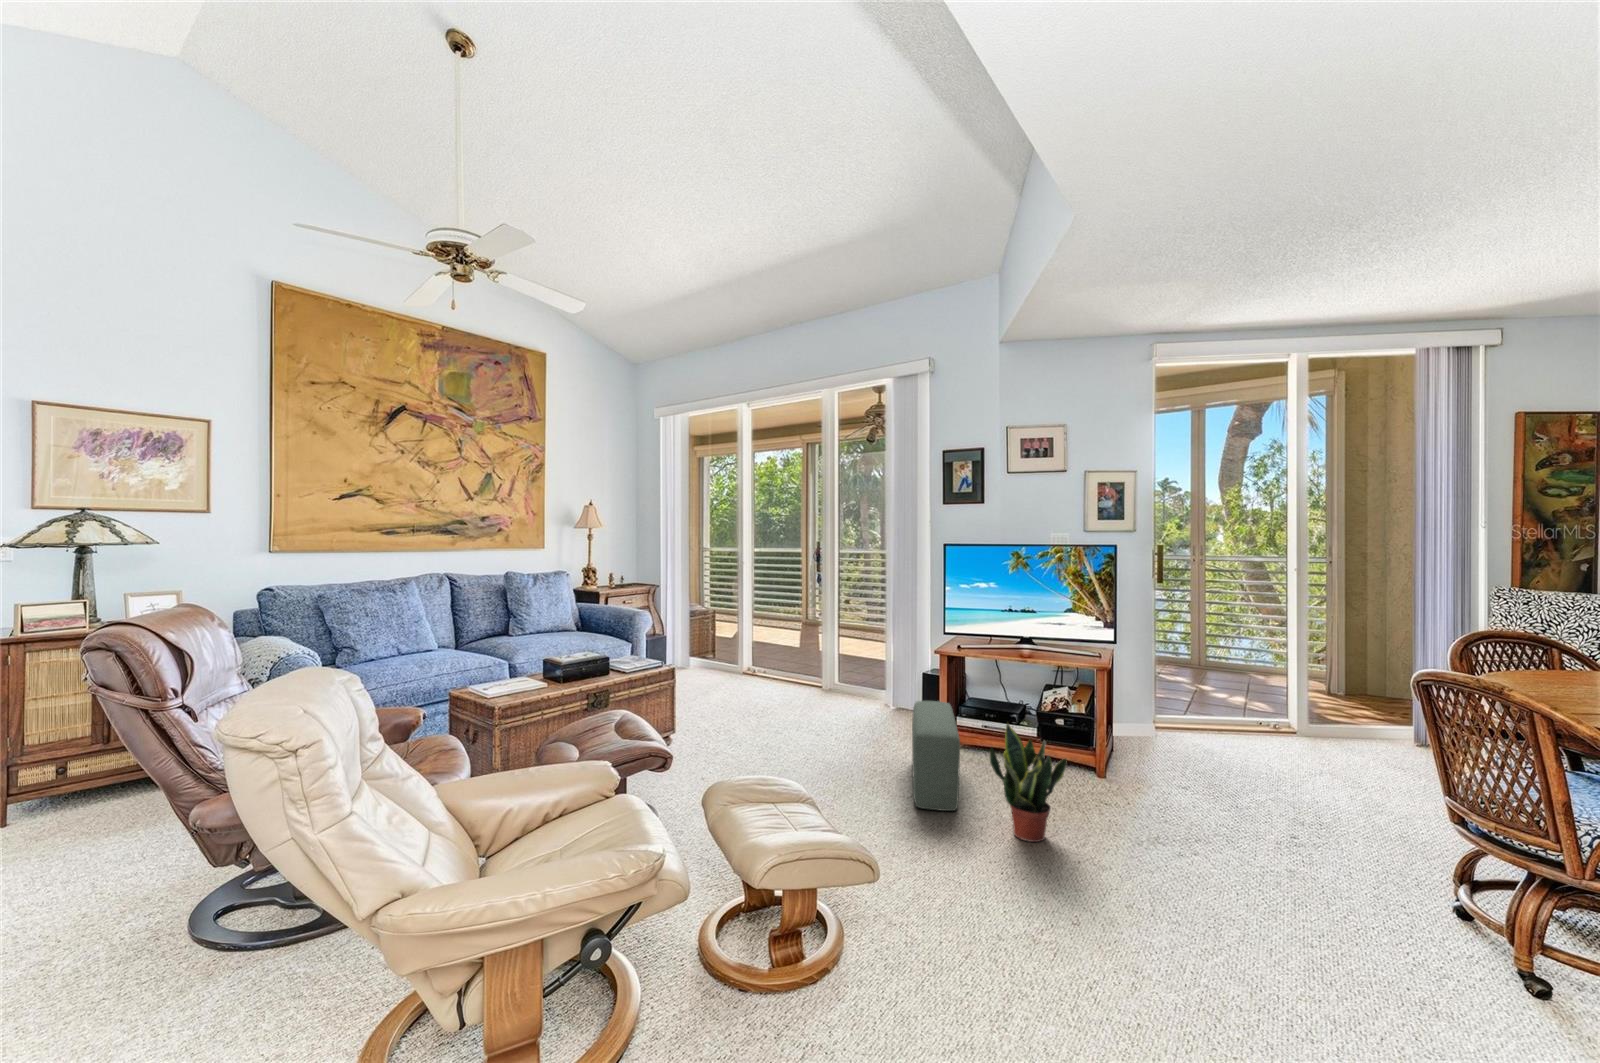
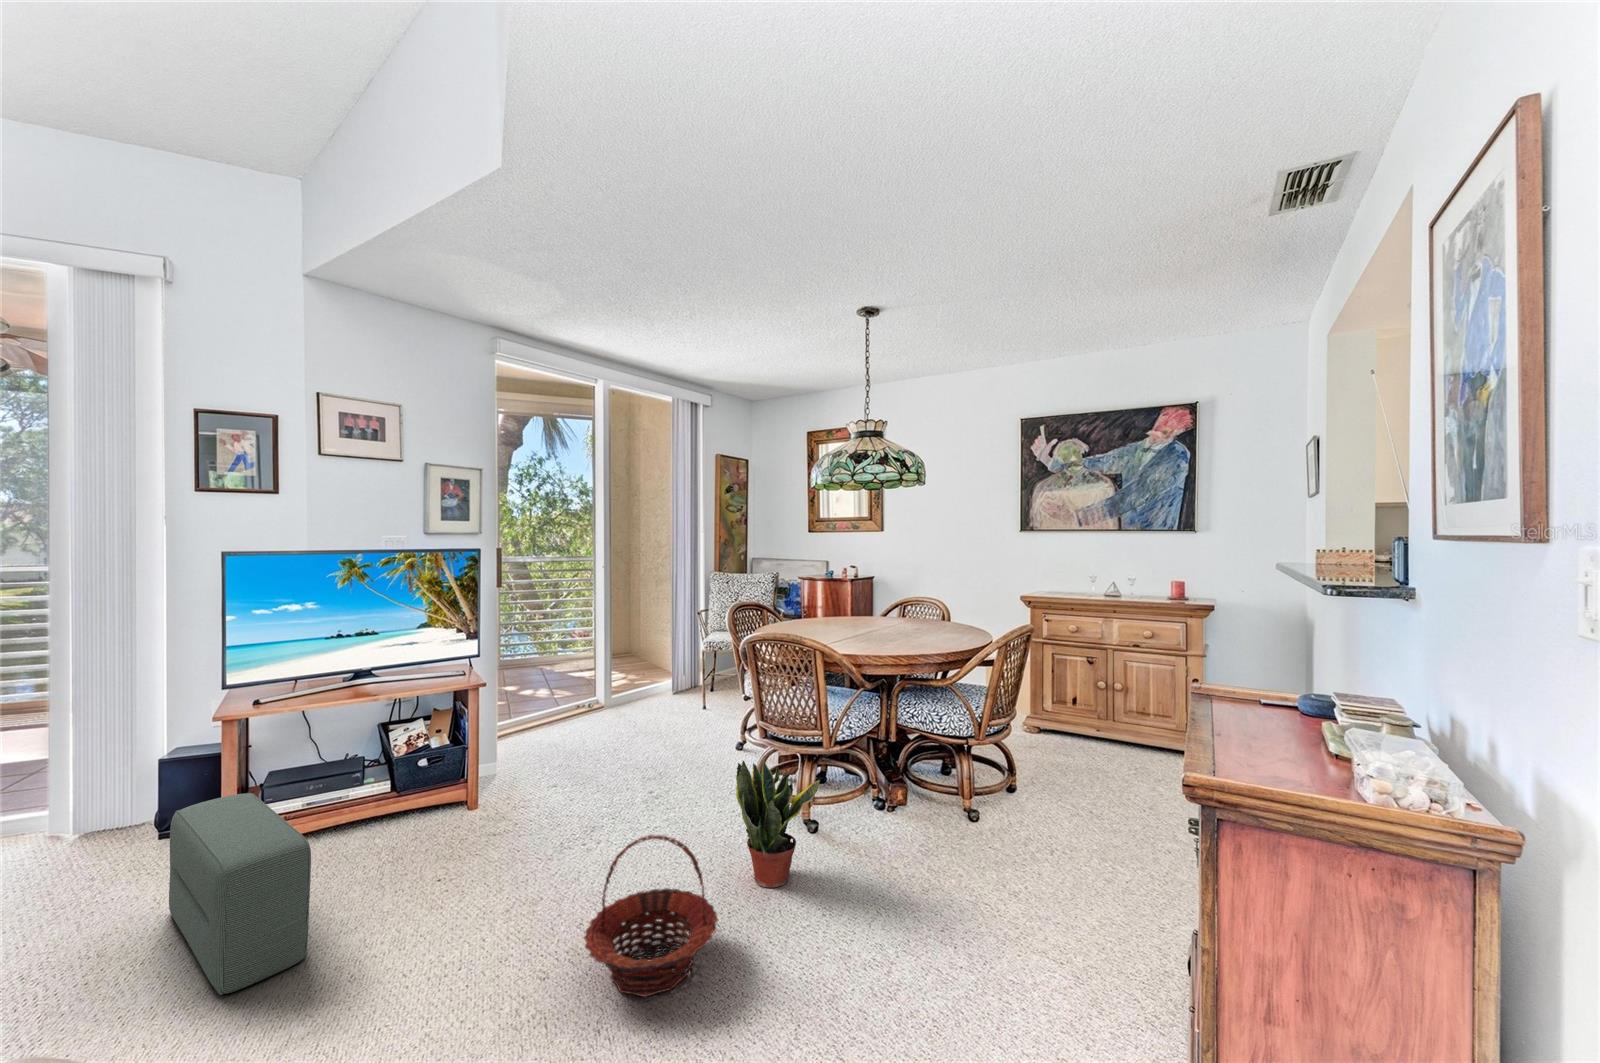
potted plant: present [990,724,1067,842] -> present [736,755,820,887]
basket: none [1095,815,1233,961] -> present [584,835,718,997]

